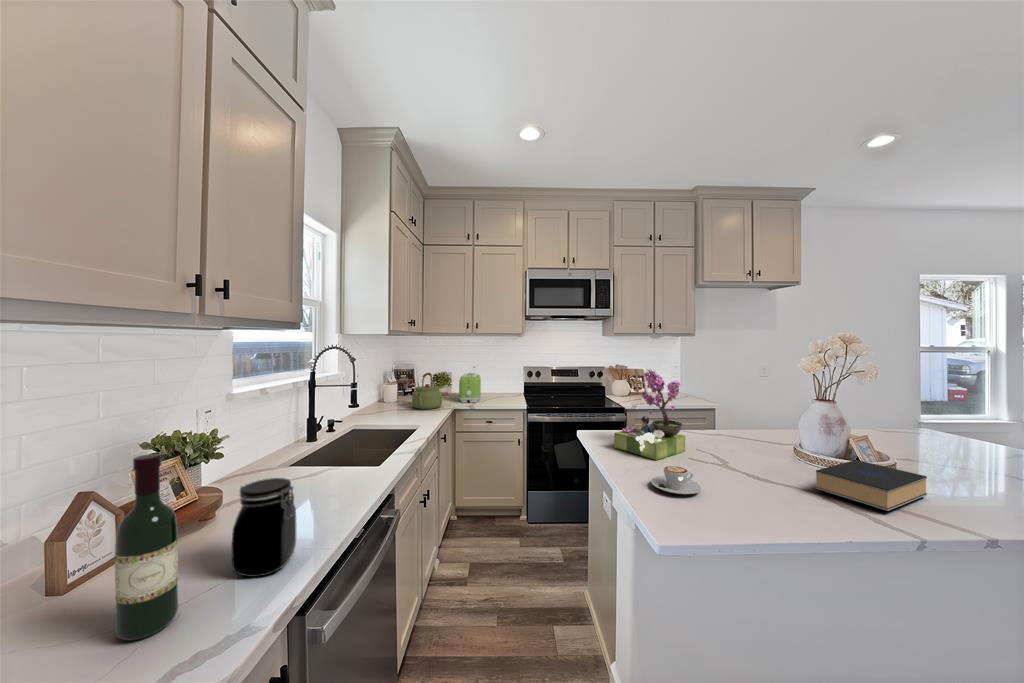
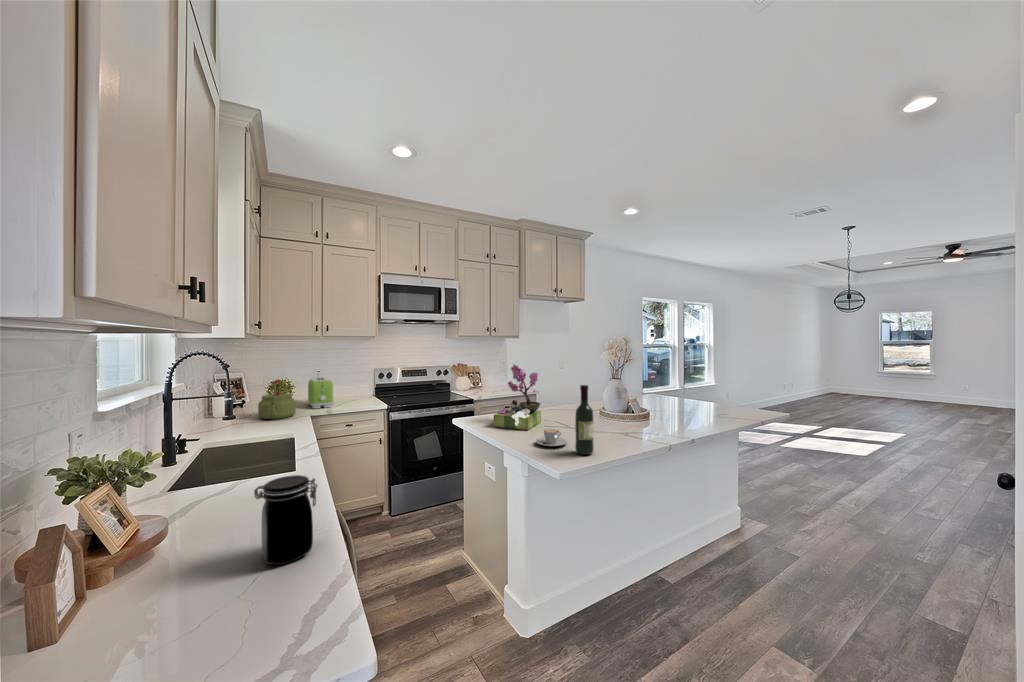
wine bottle: present [115,454,178,641] -> present [575,385,594,455]
book: present [816,460,927,511] -> none [621,412,667,436]

